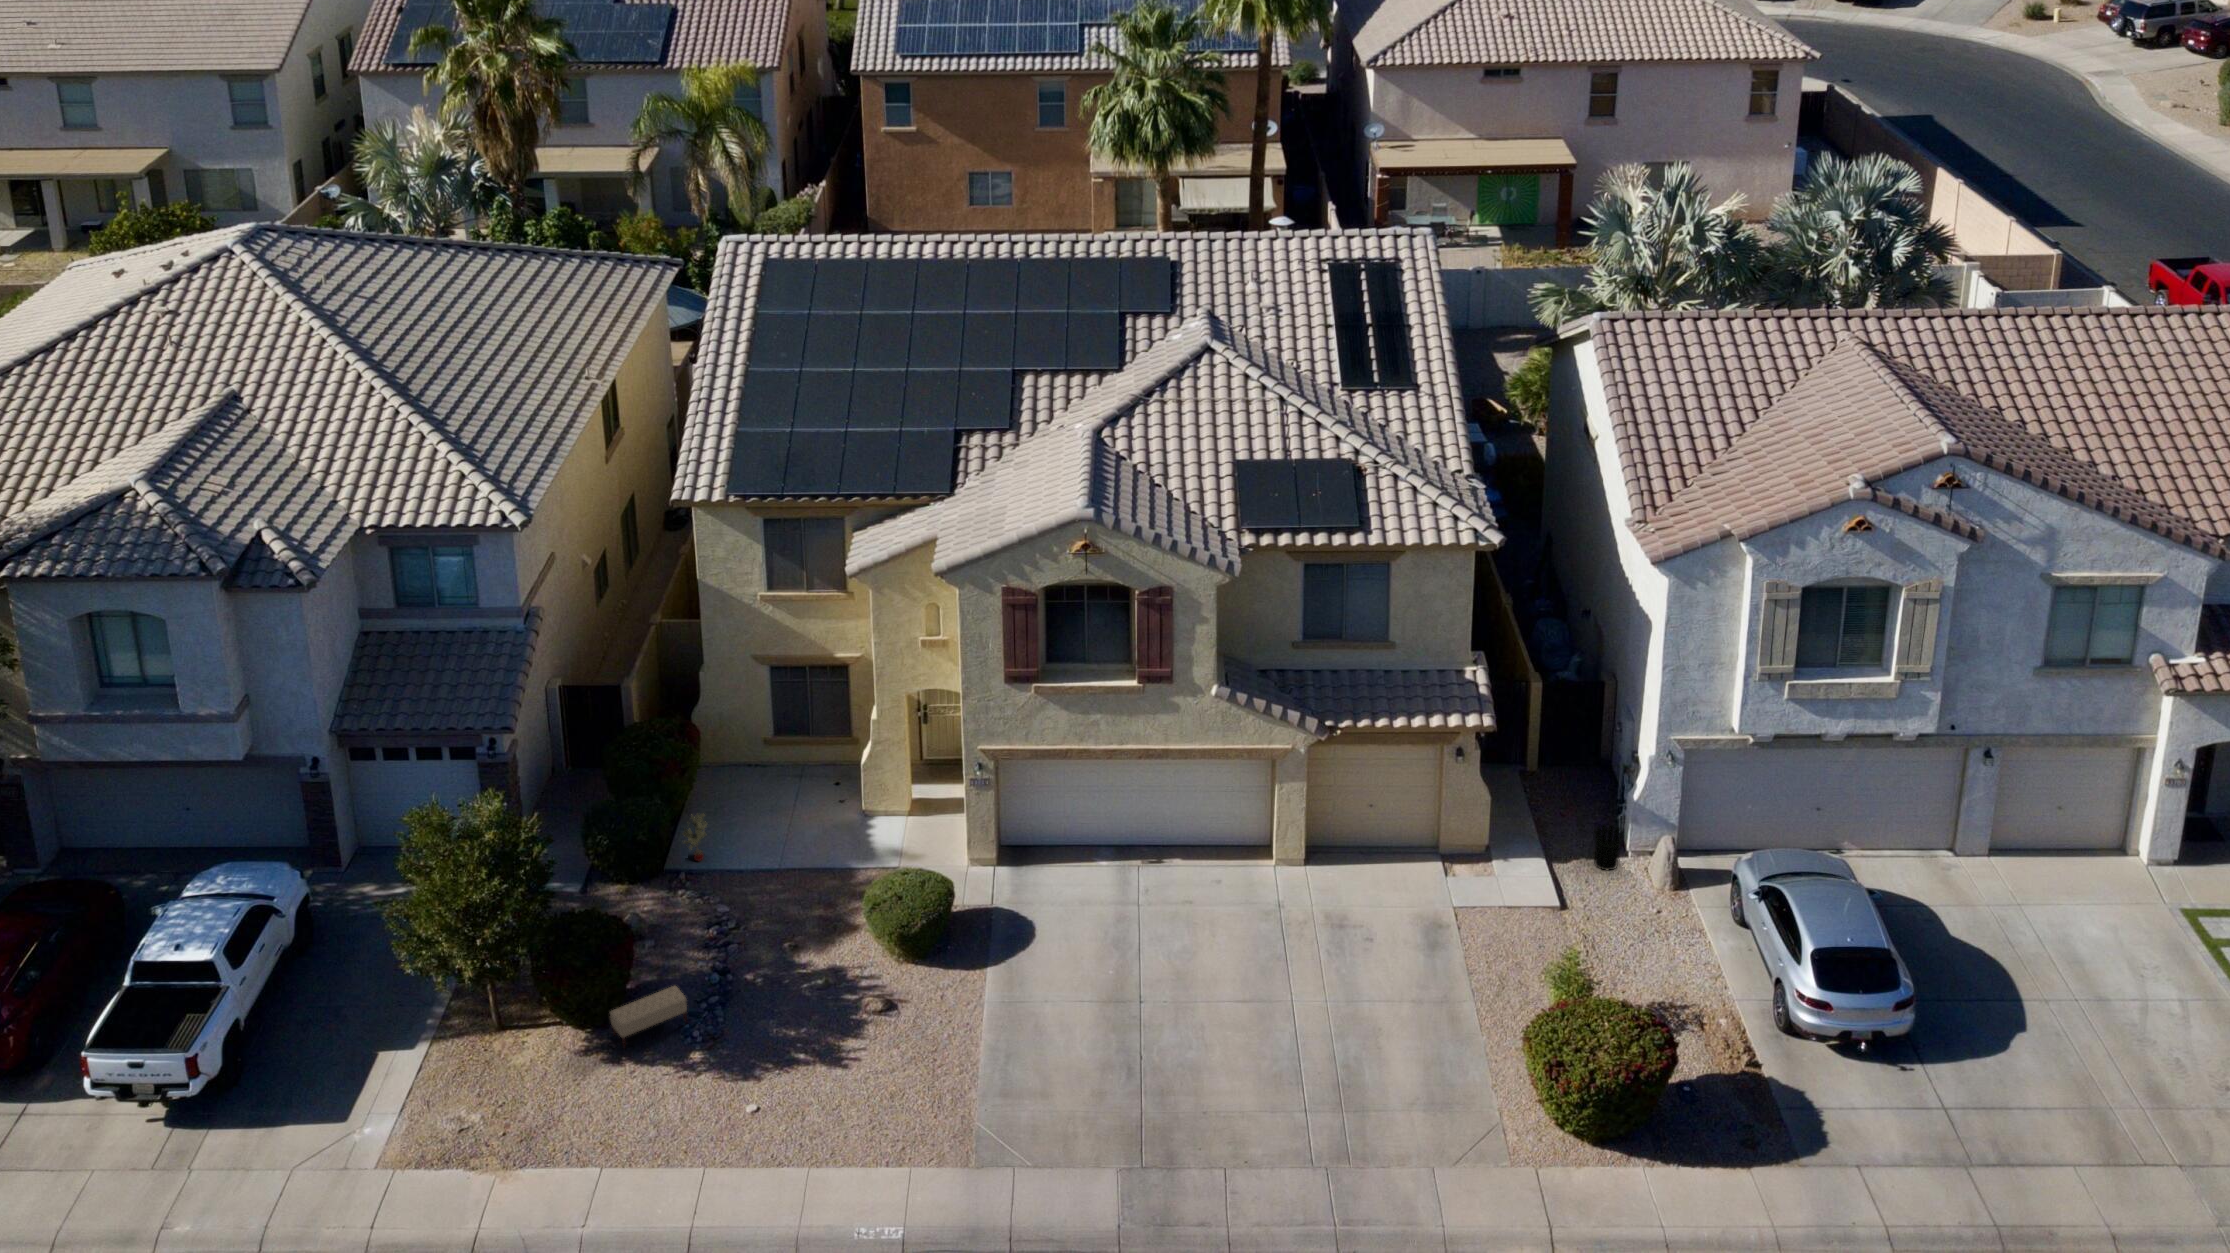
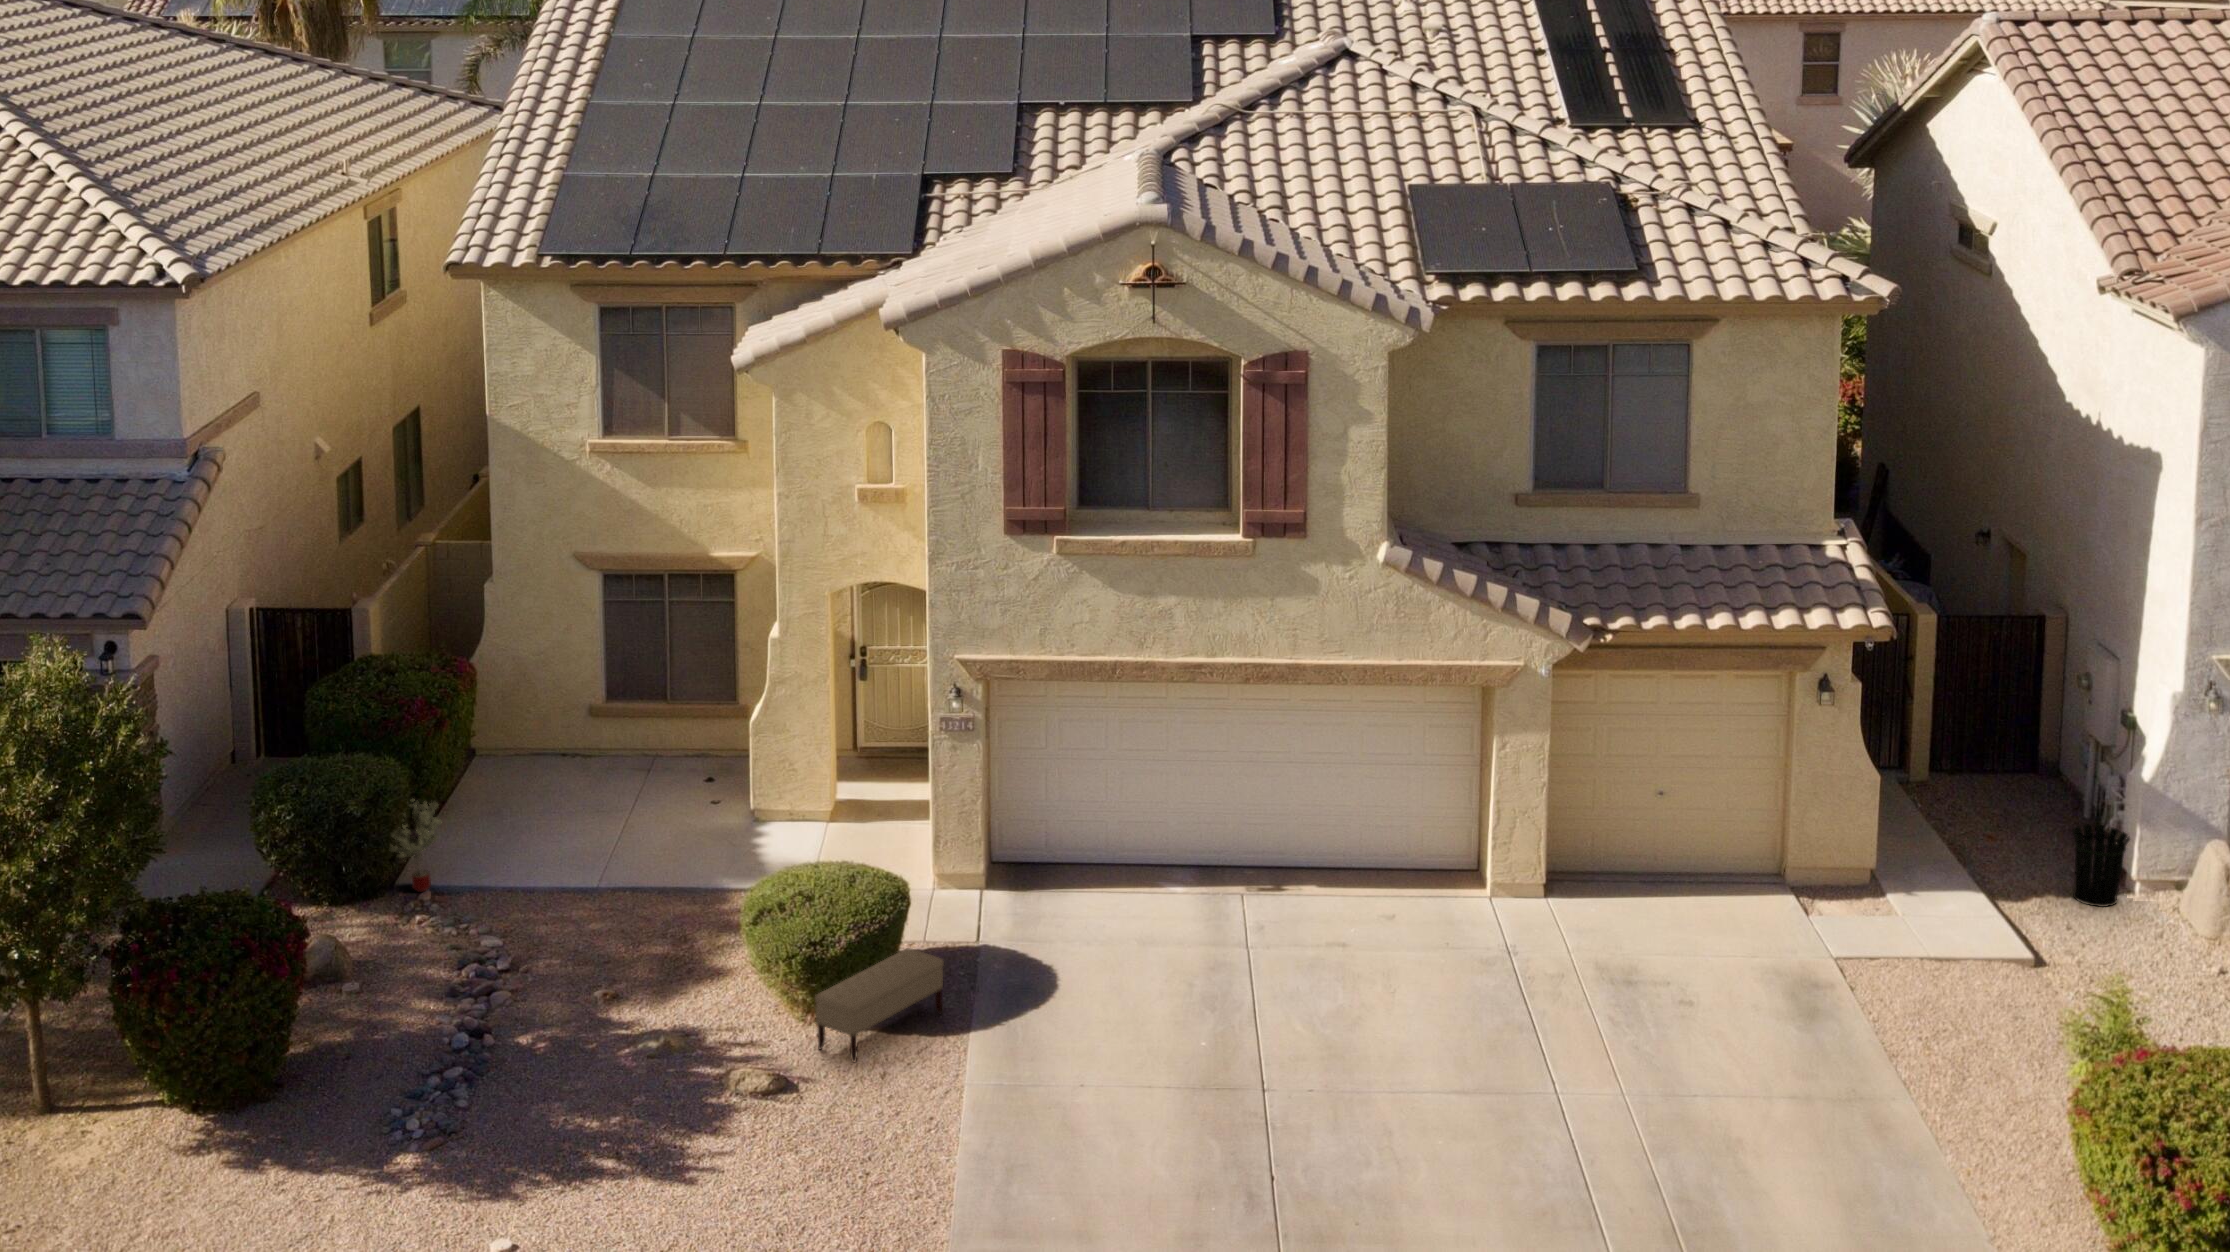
bench: present [610,986,687,1048] -> present [815,948,944,1062]

